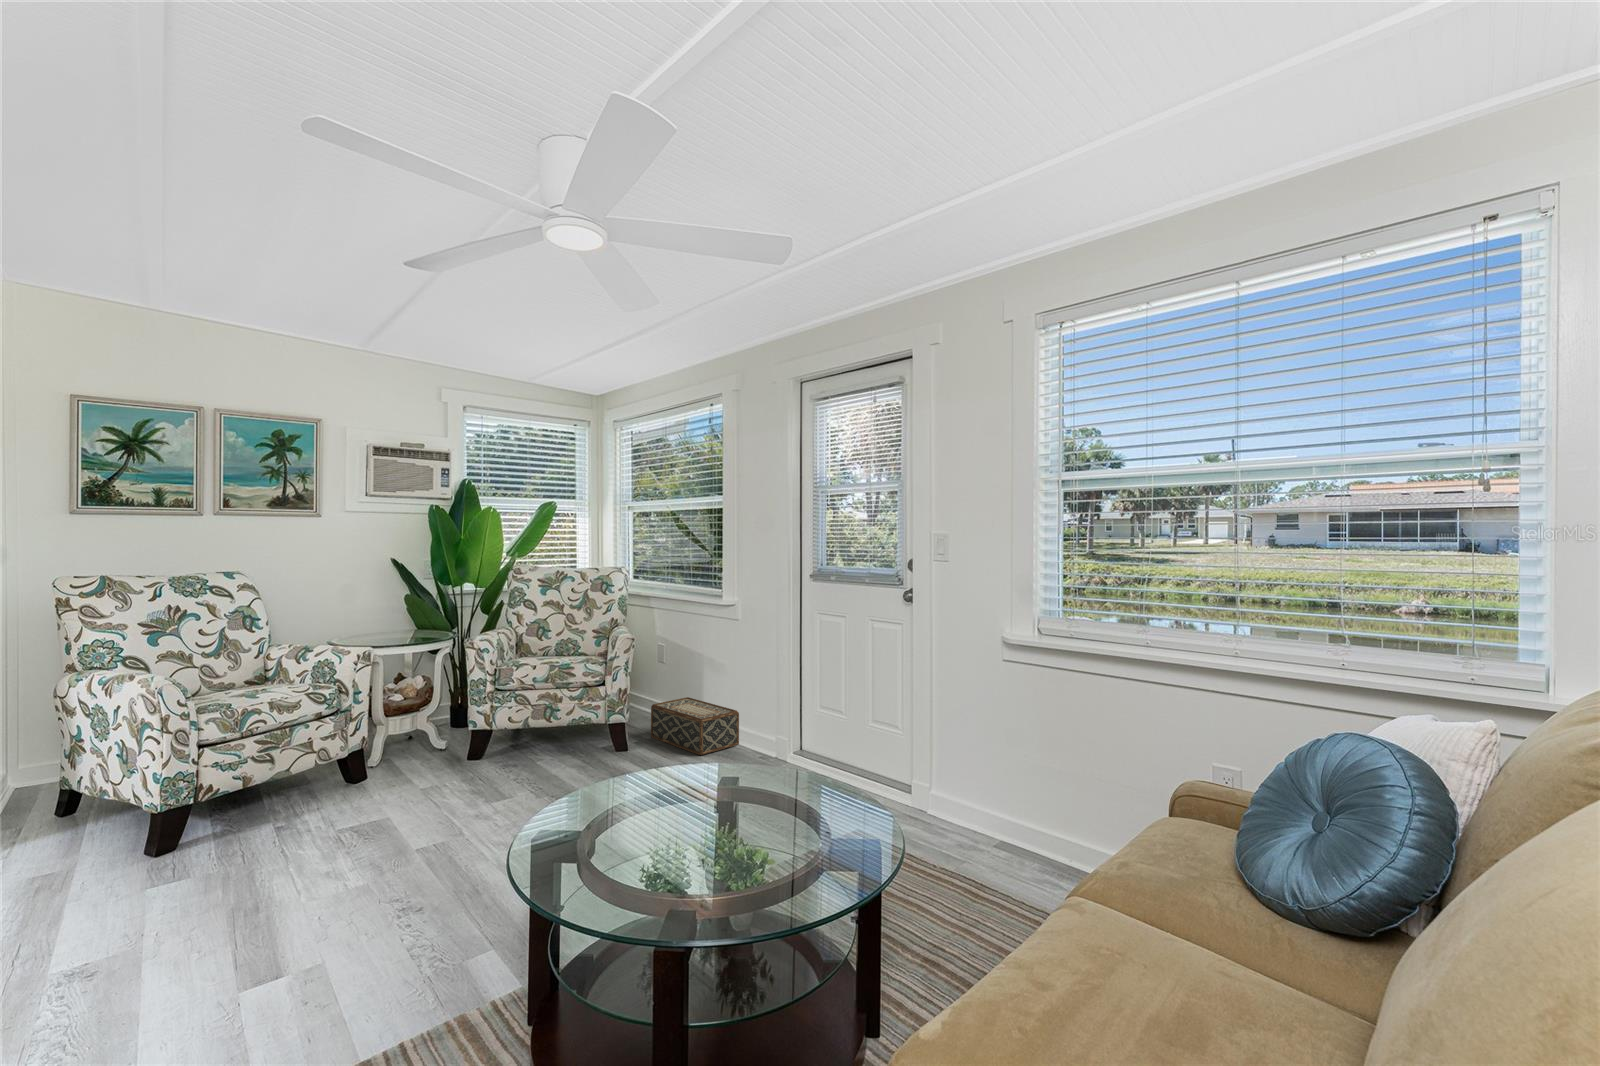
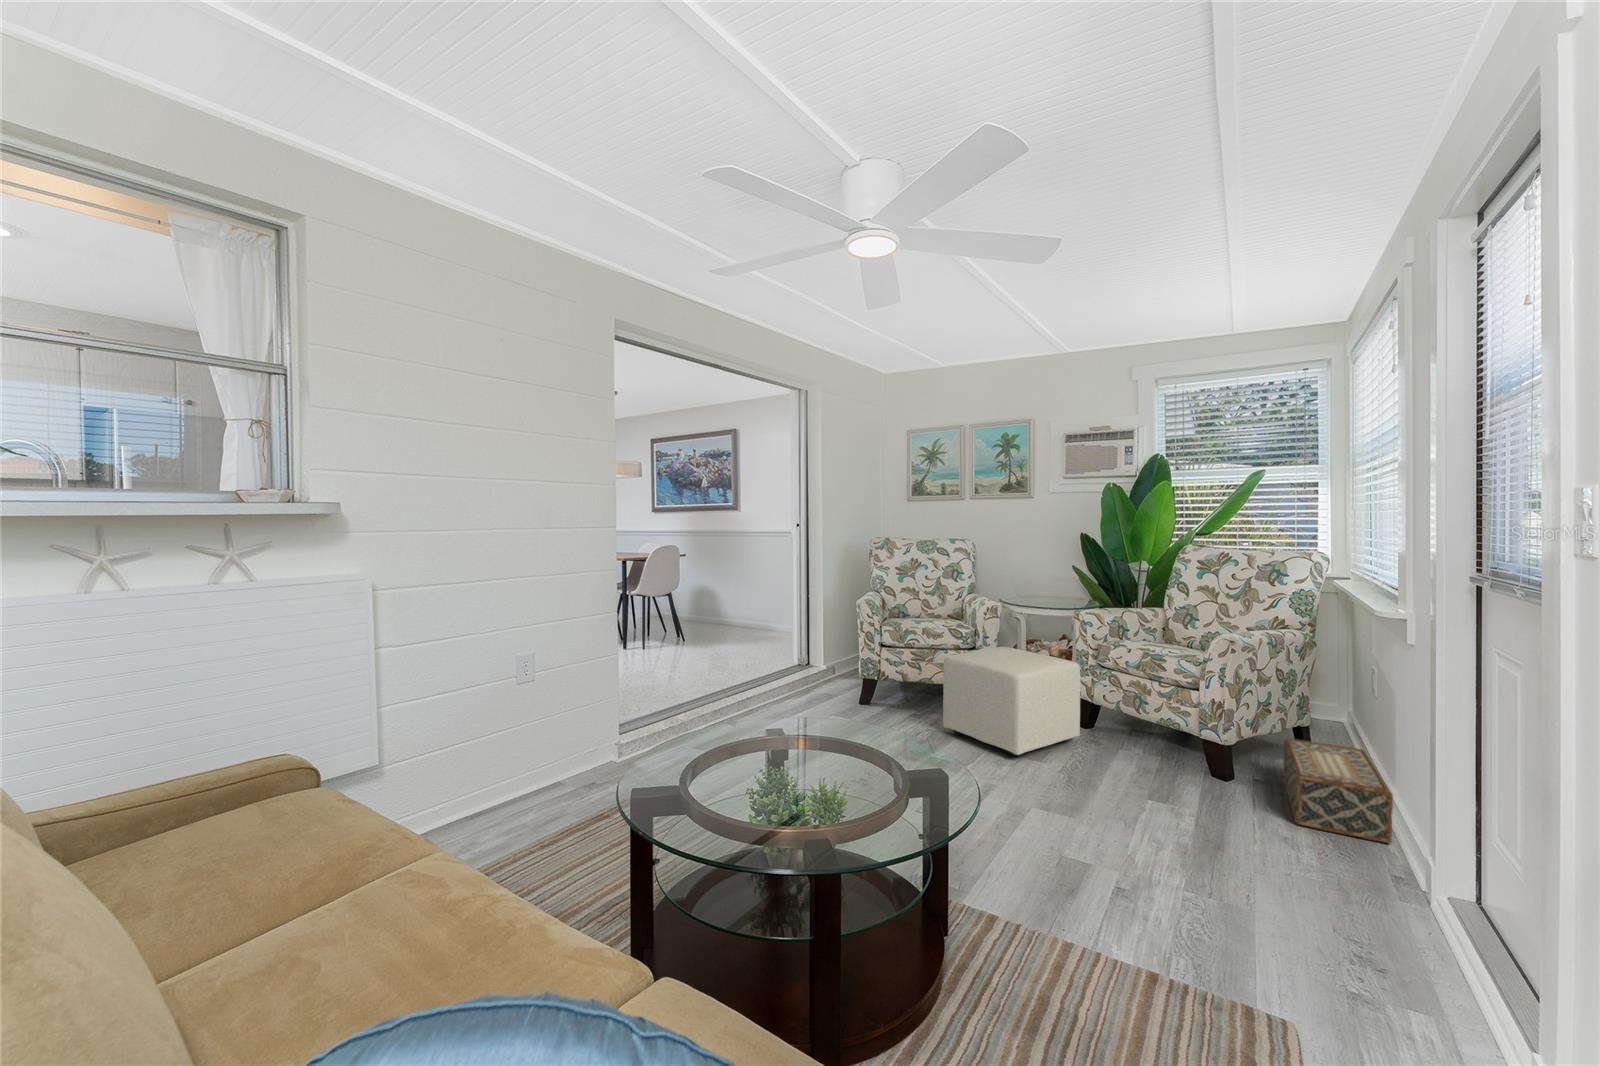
ottoman: none [371,689,509,817] -> present [943,647,1080,756]

